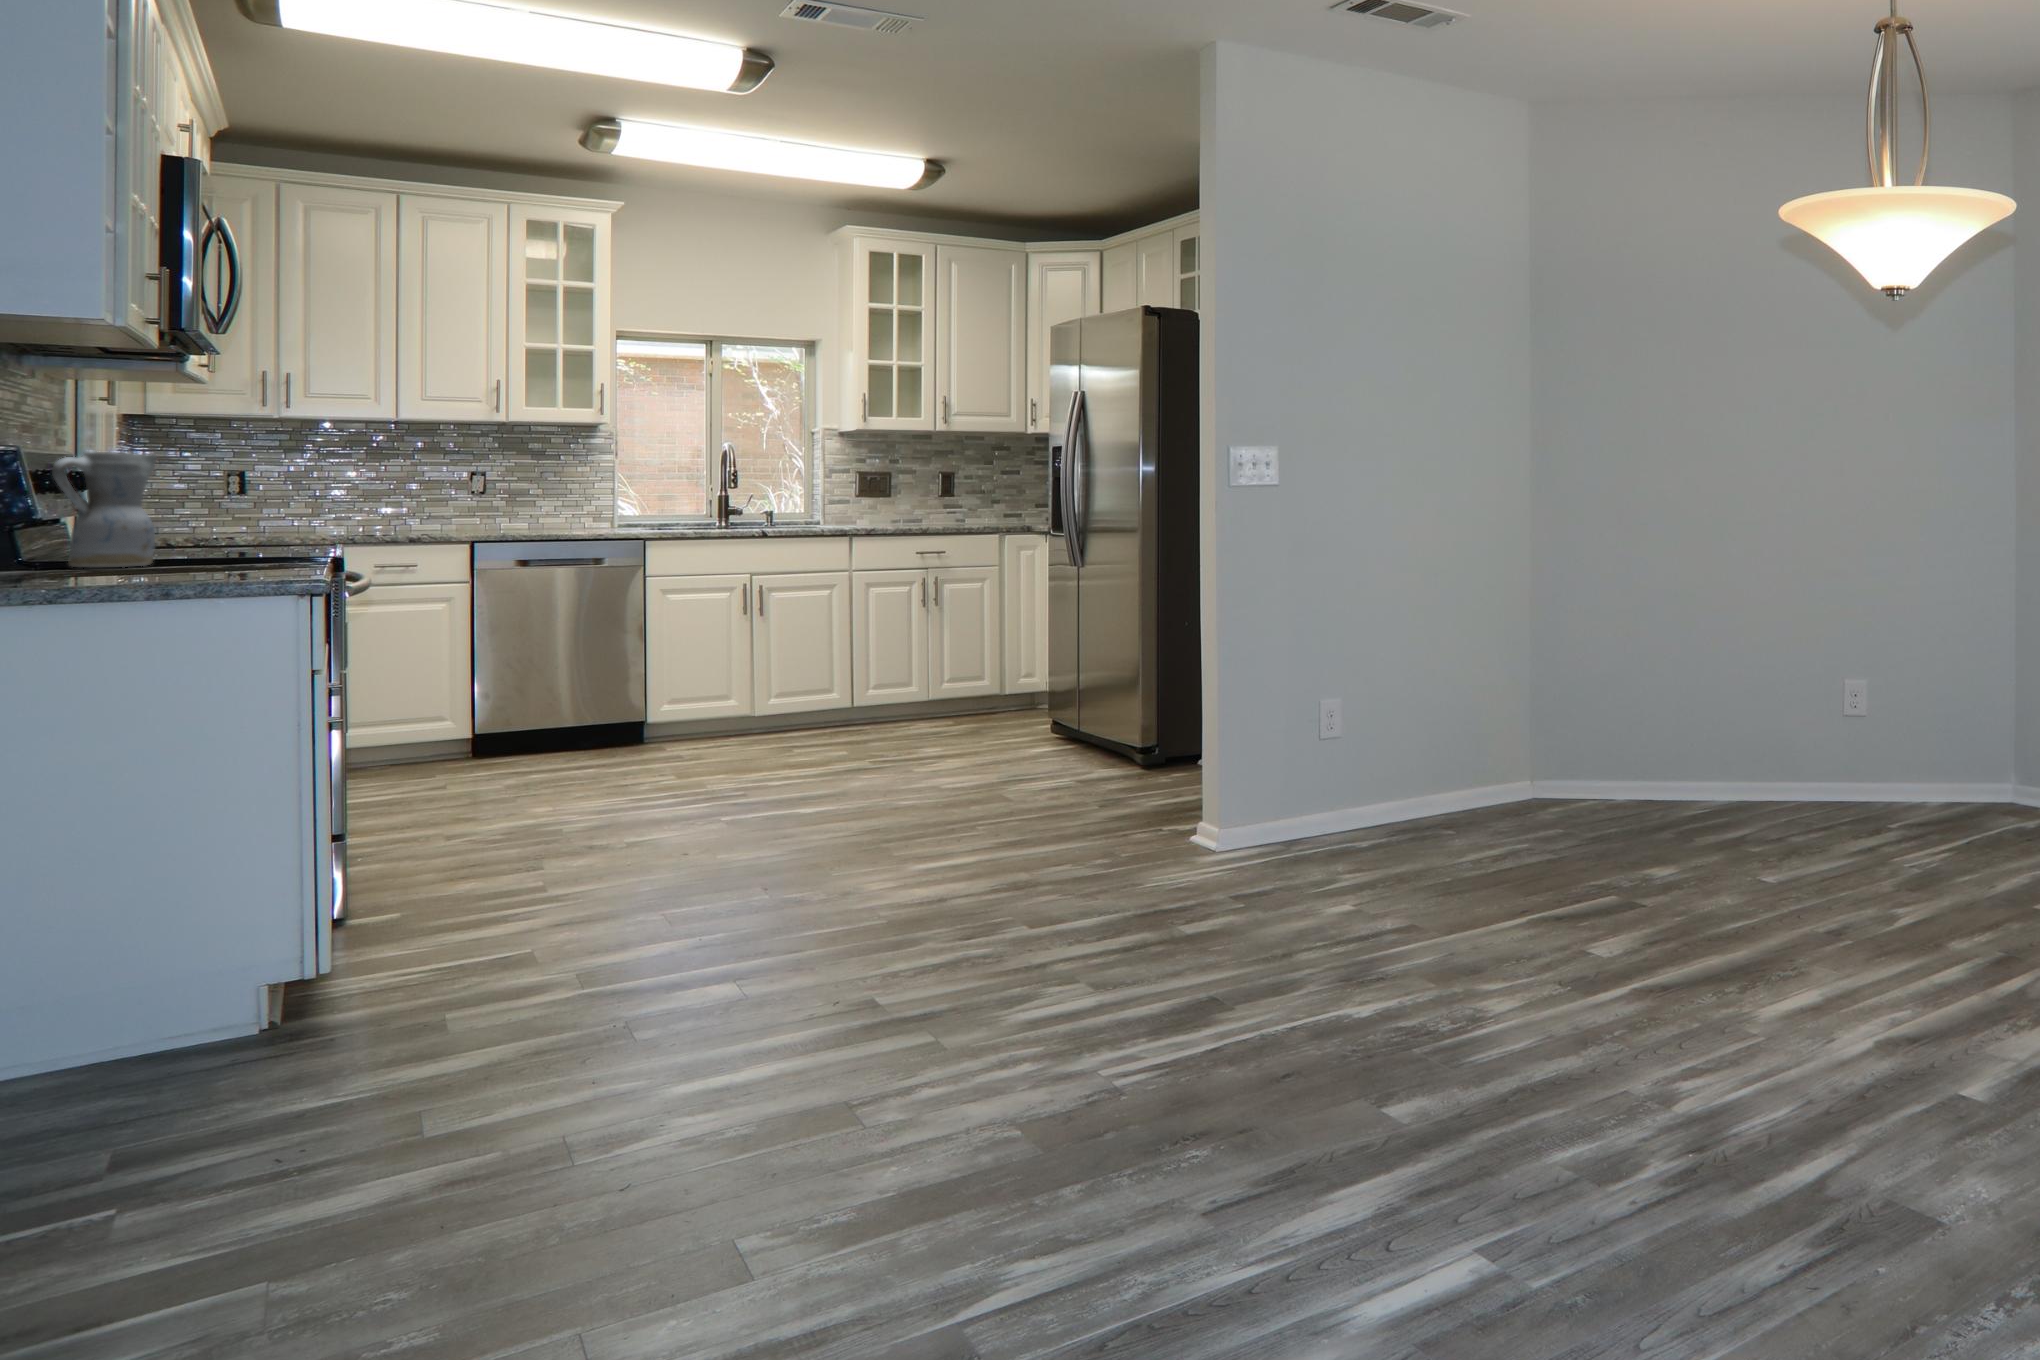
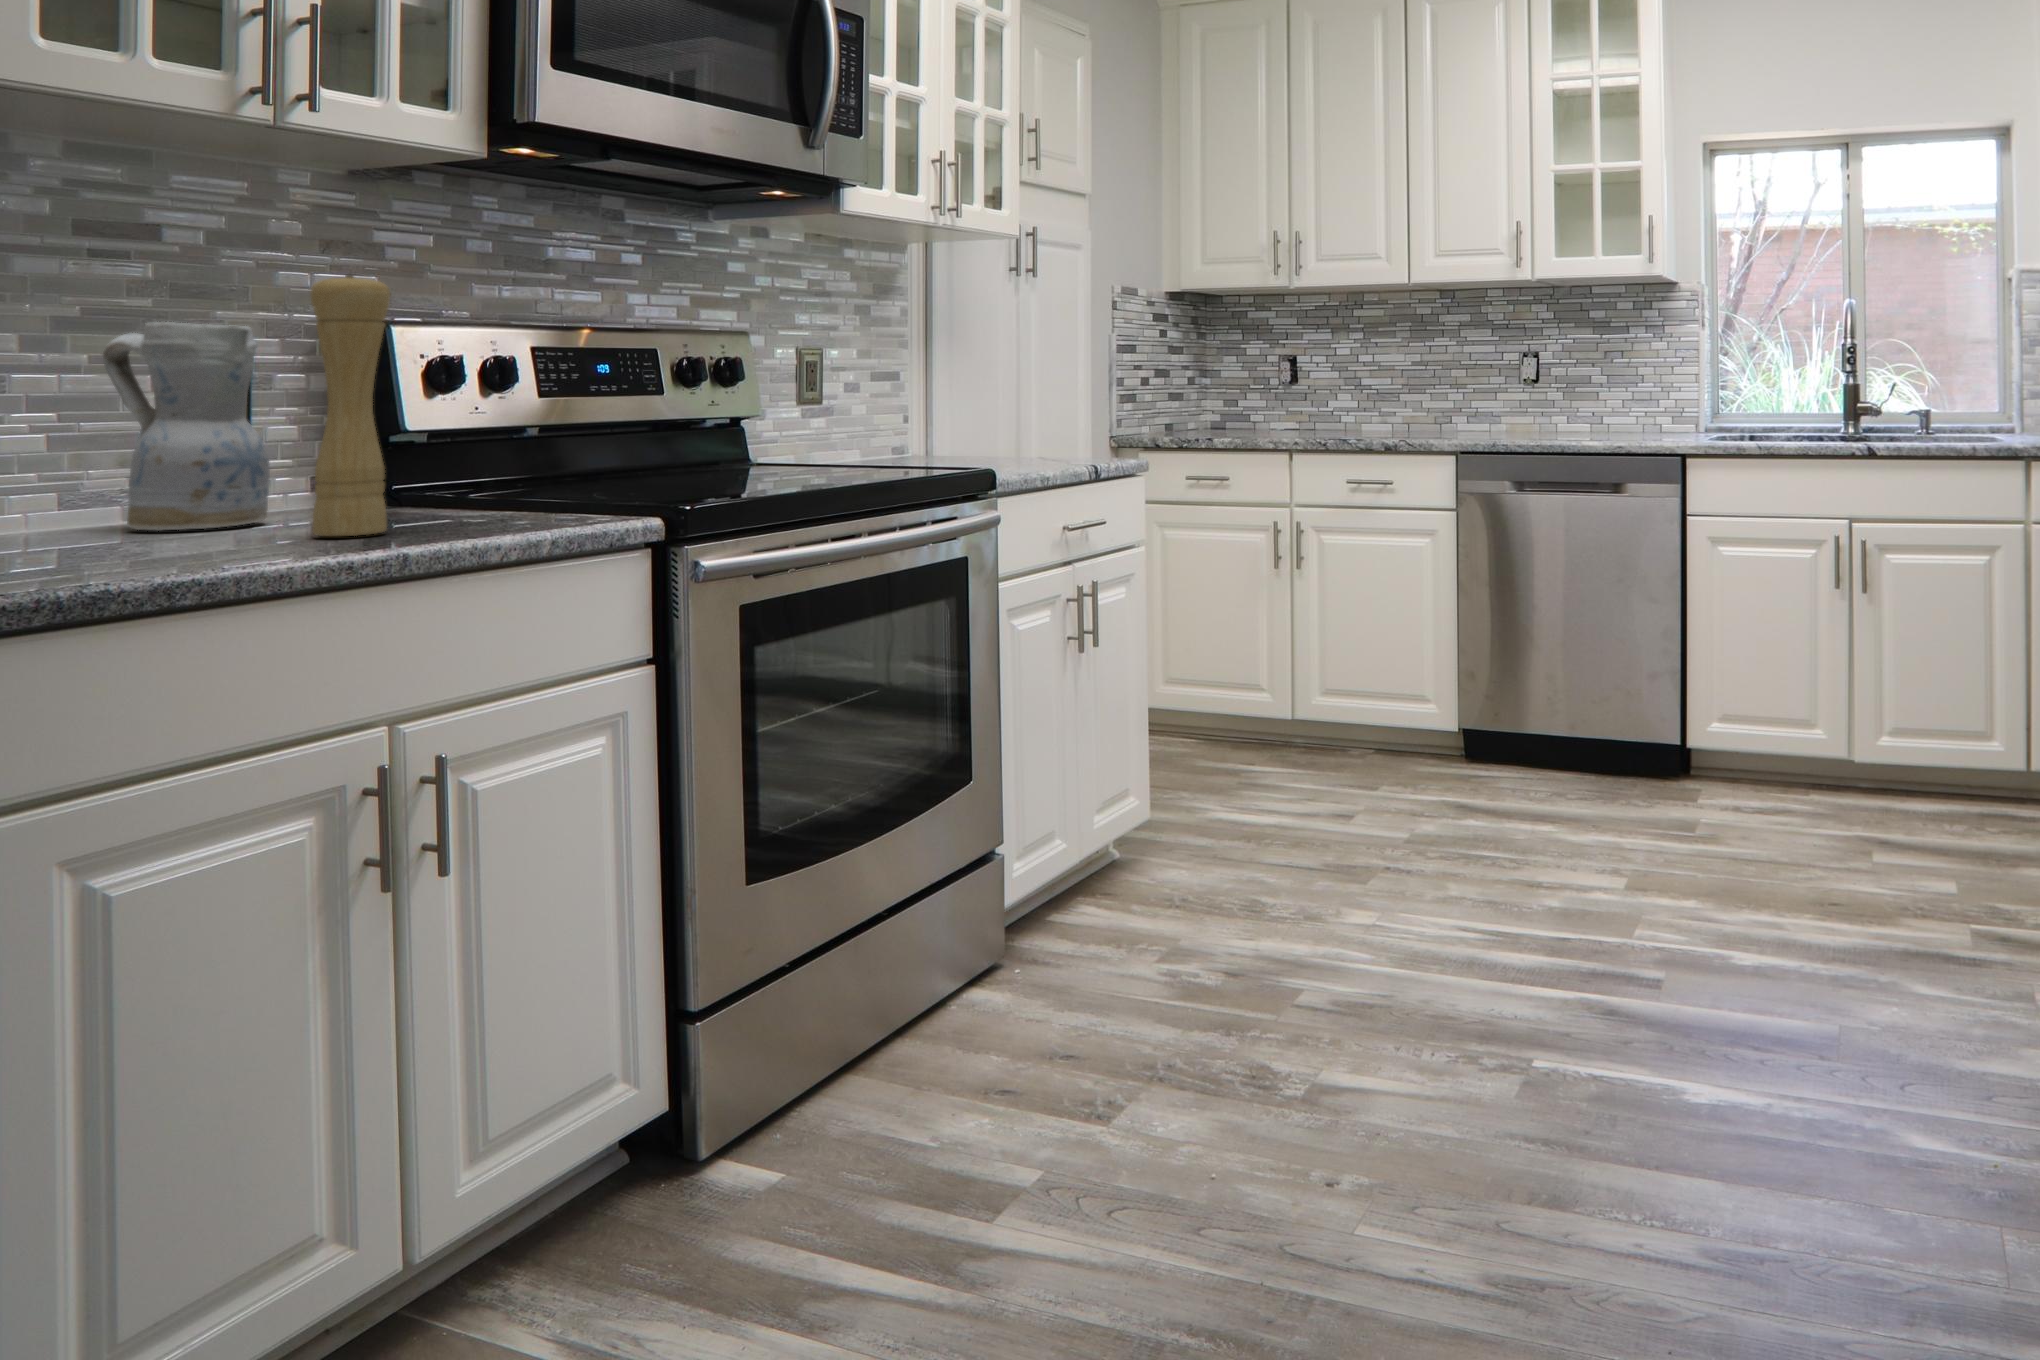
pepper mill: none [256,430,298,563] -> present [310,274,390,537]

